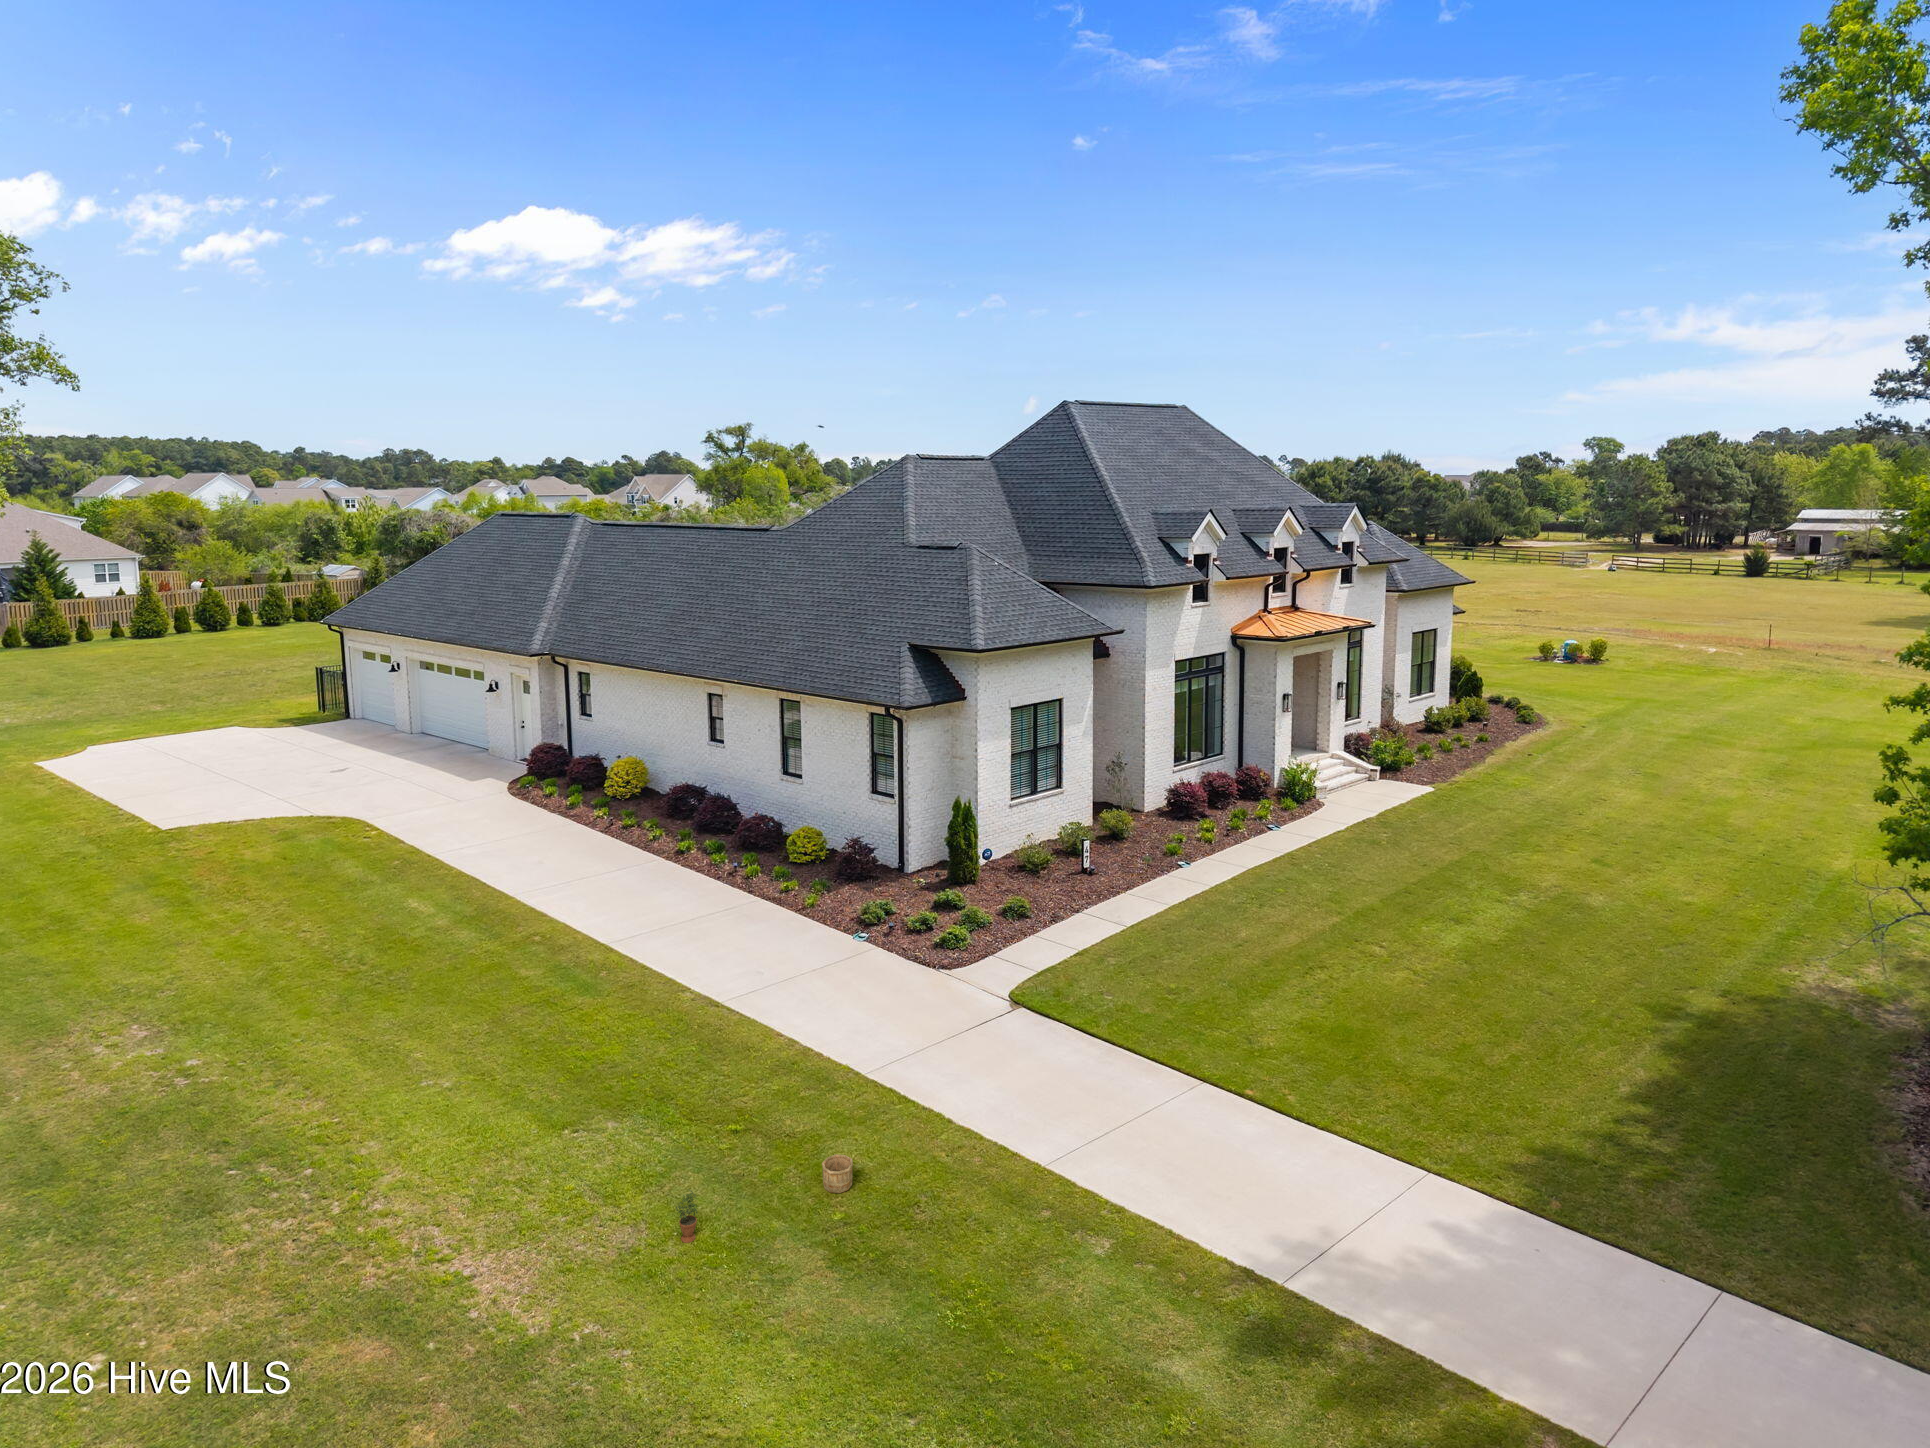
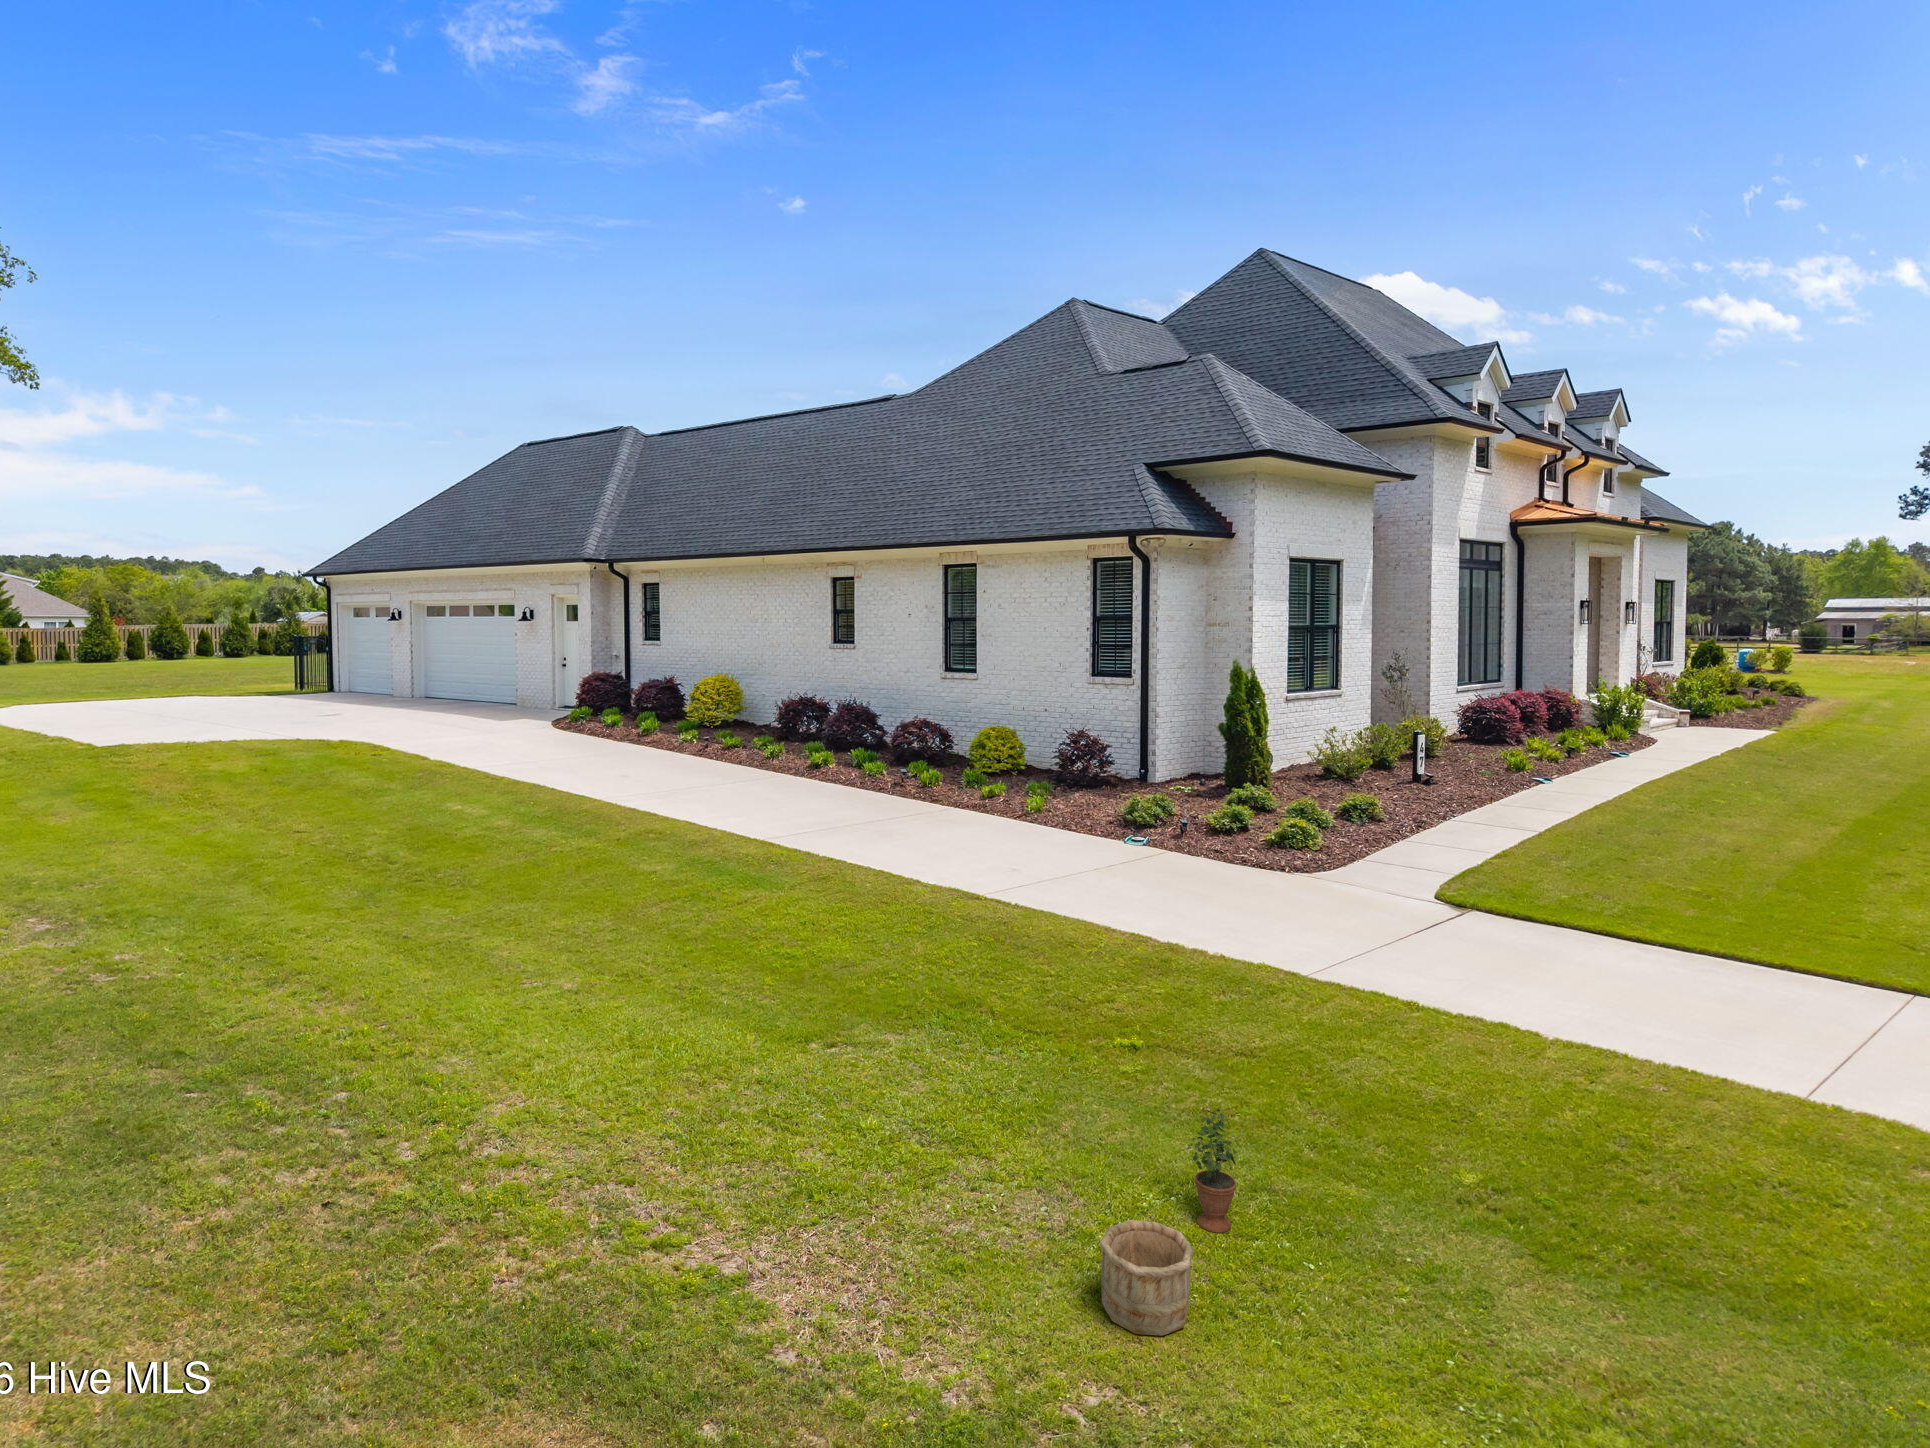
wooden bucket: present [822,1154,853,1193] -> present [1099,1220,1194,1336]

